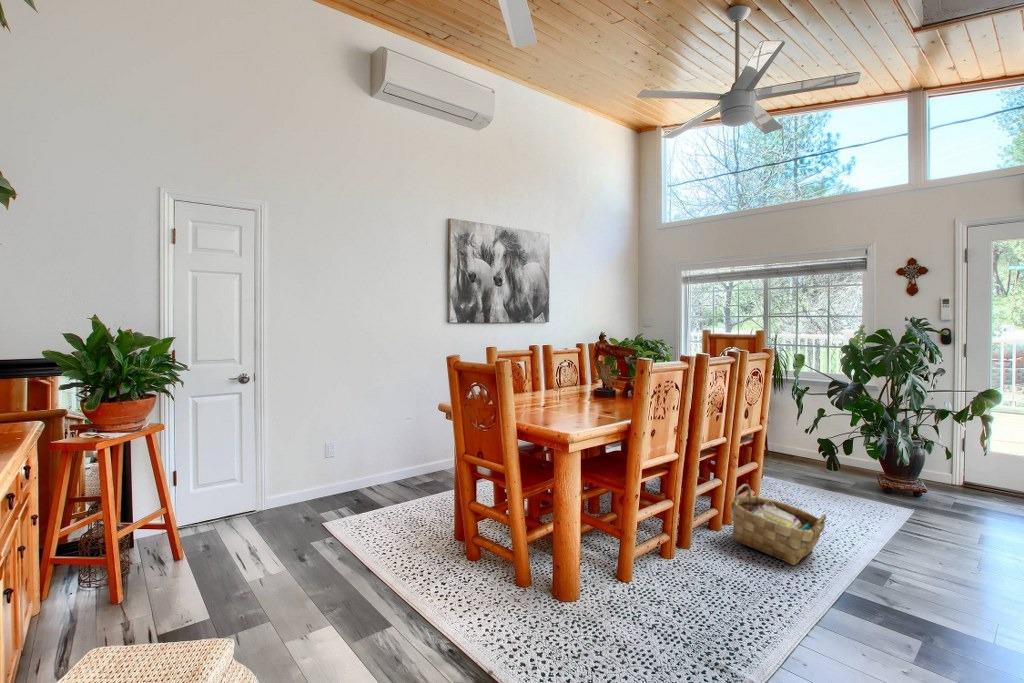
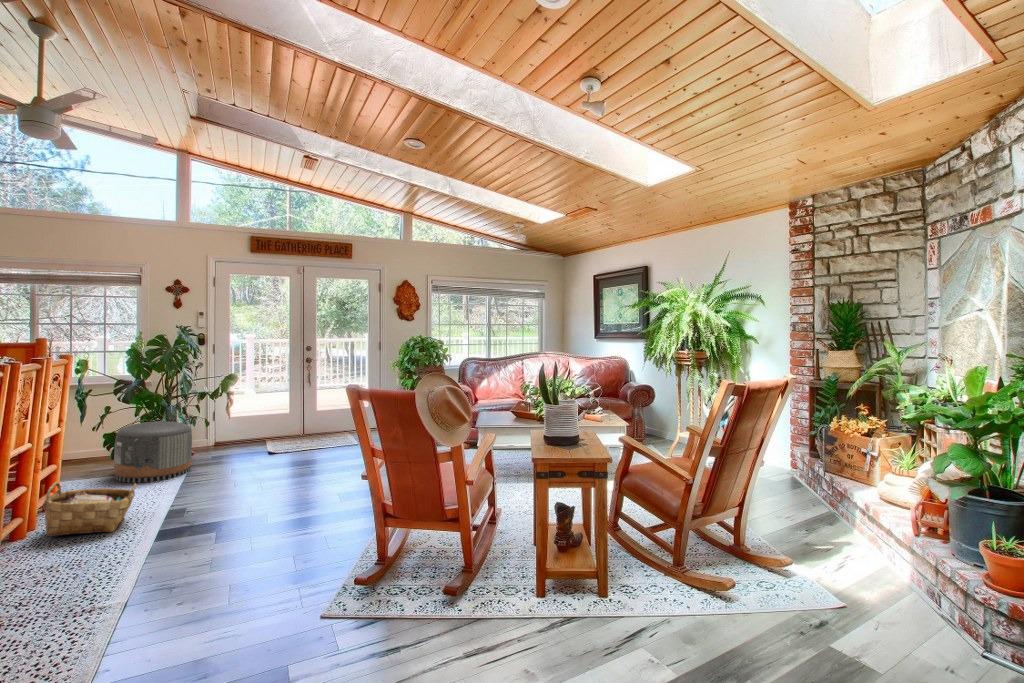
pouf: none [819,435,919,518] -> present [114,421,192,483]

